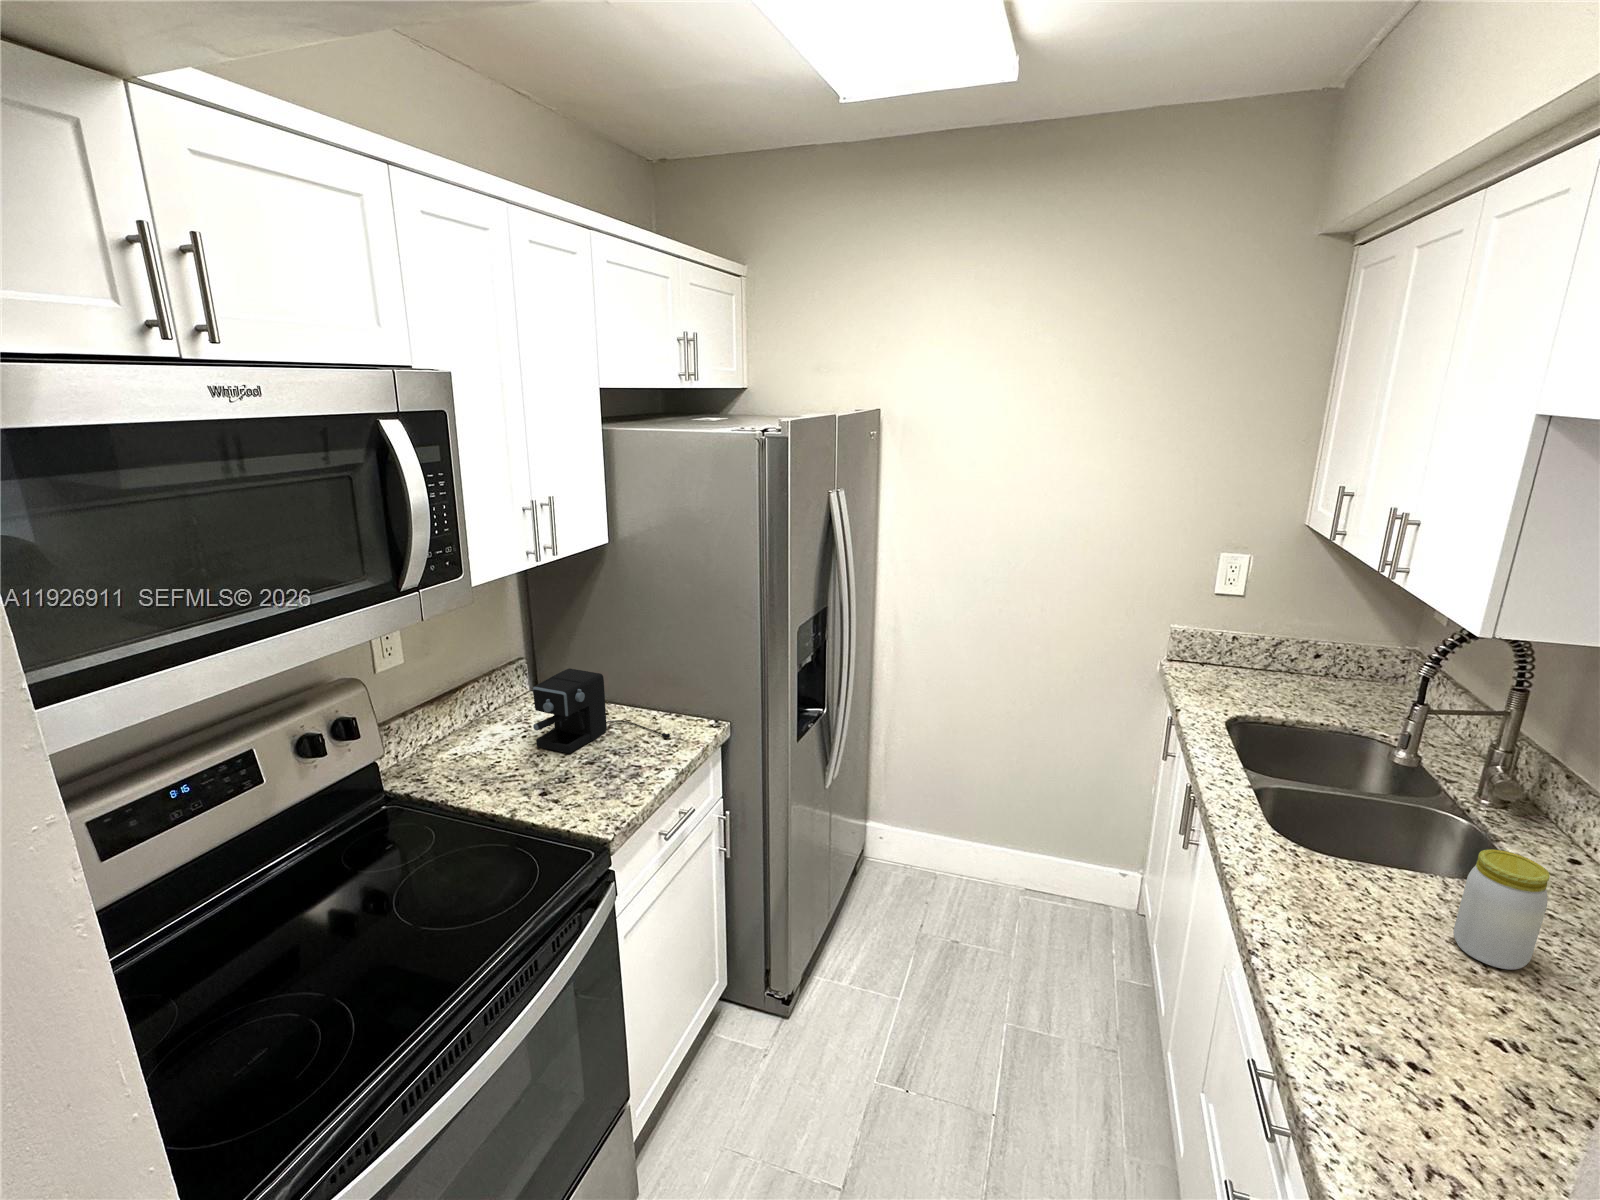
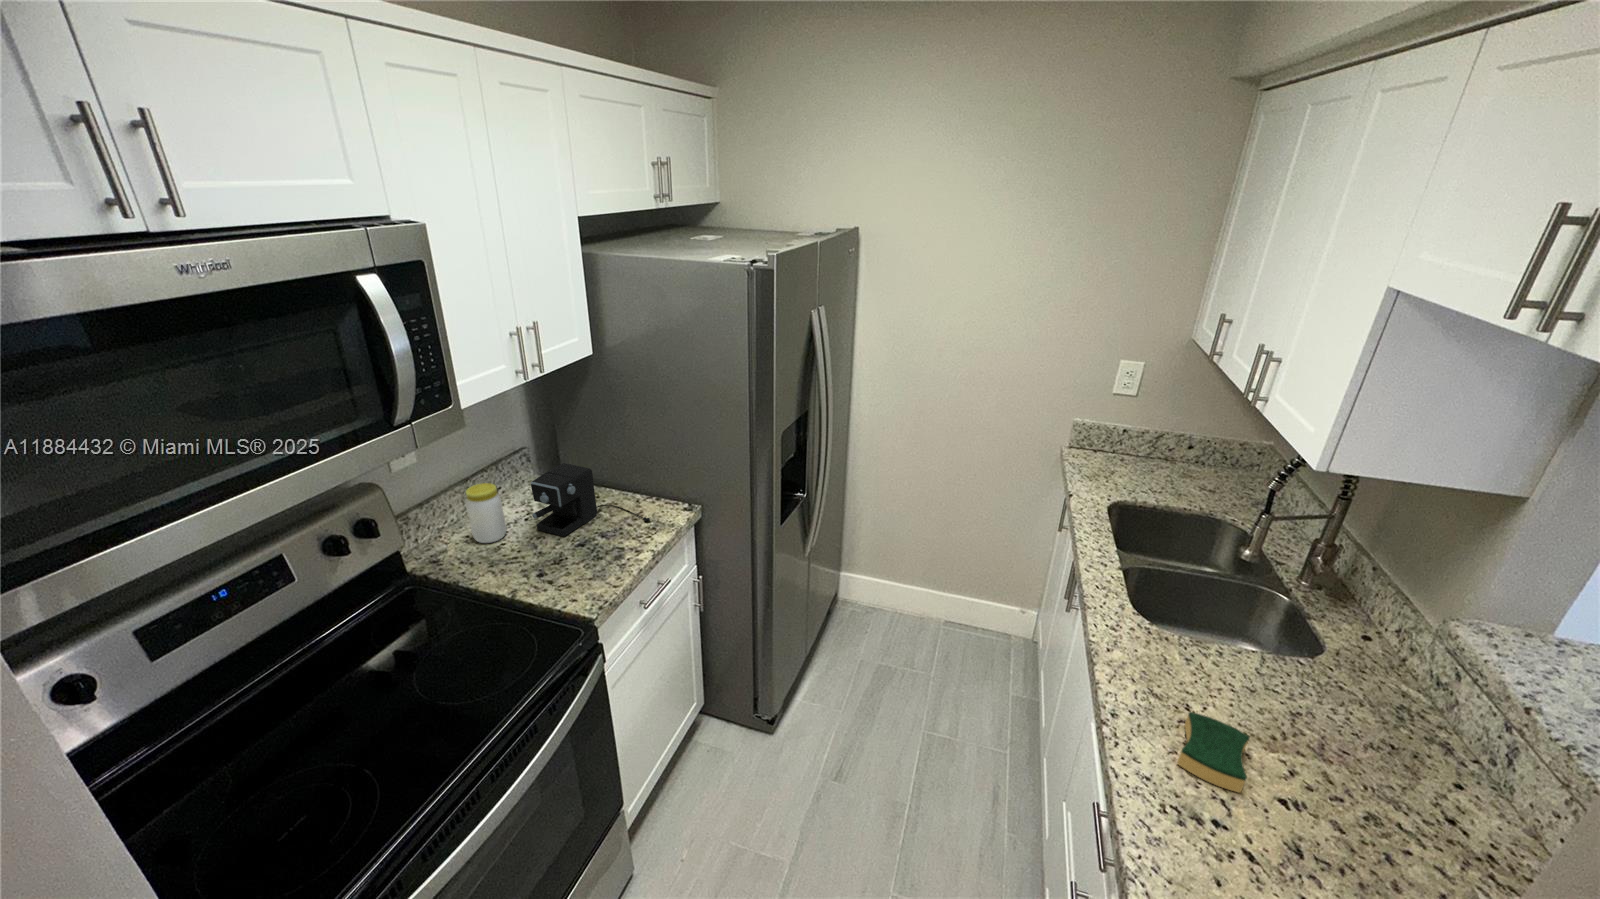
jar: present [1453,850,1550,970] -> present [466,483,506,543]
sponge: none [1352,936,1446,1031] -> present [1177,712,1250,792]

